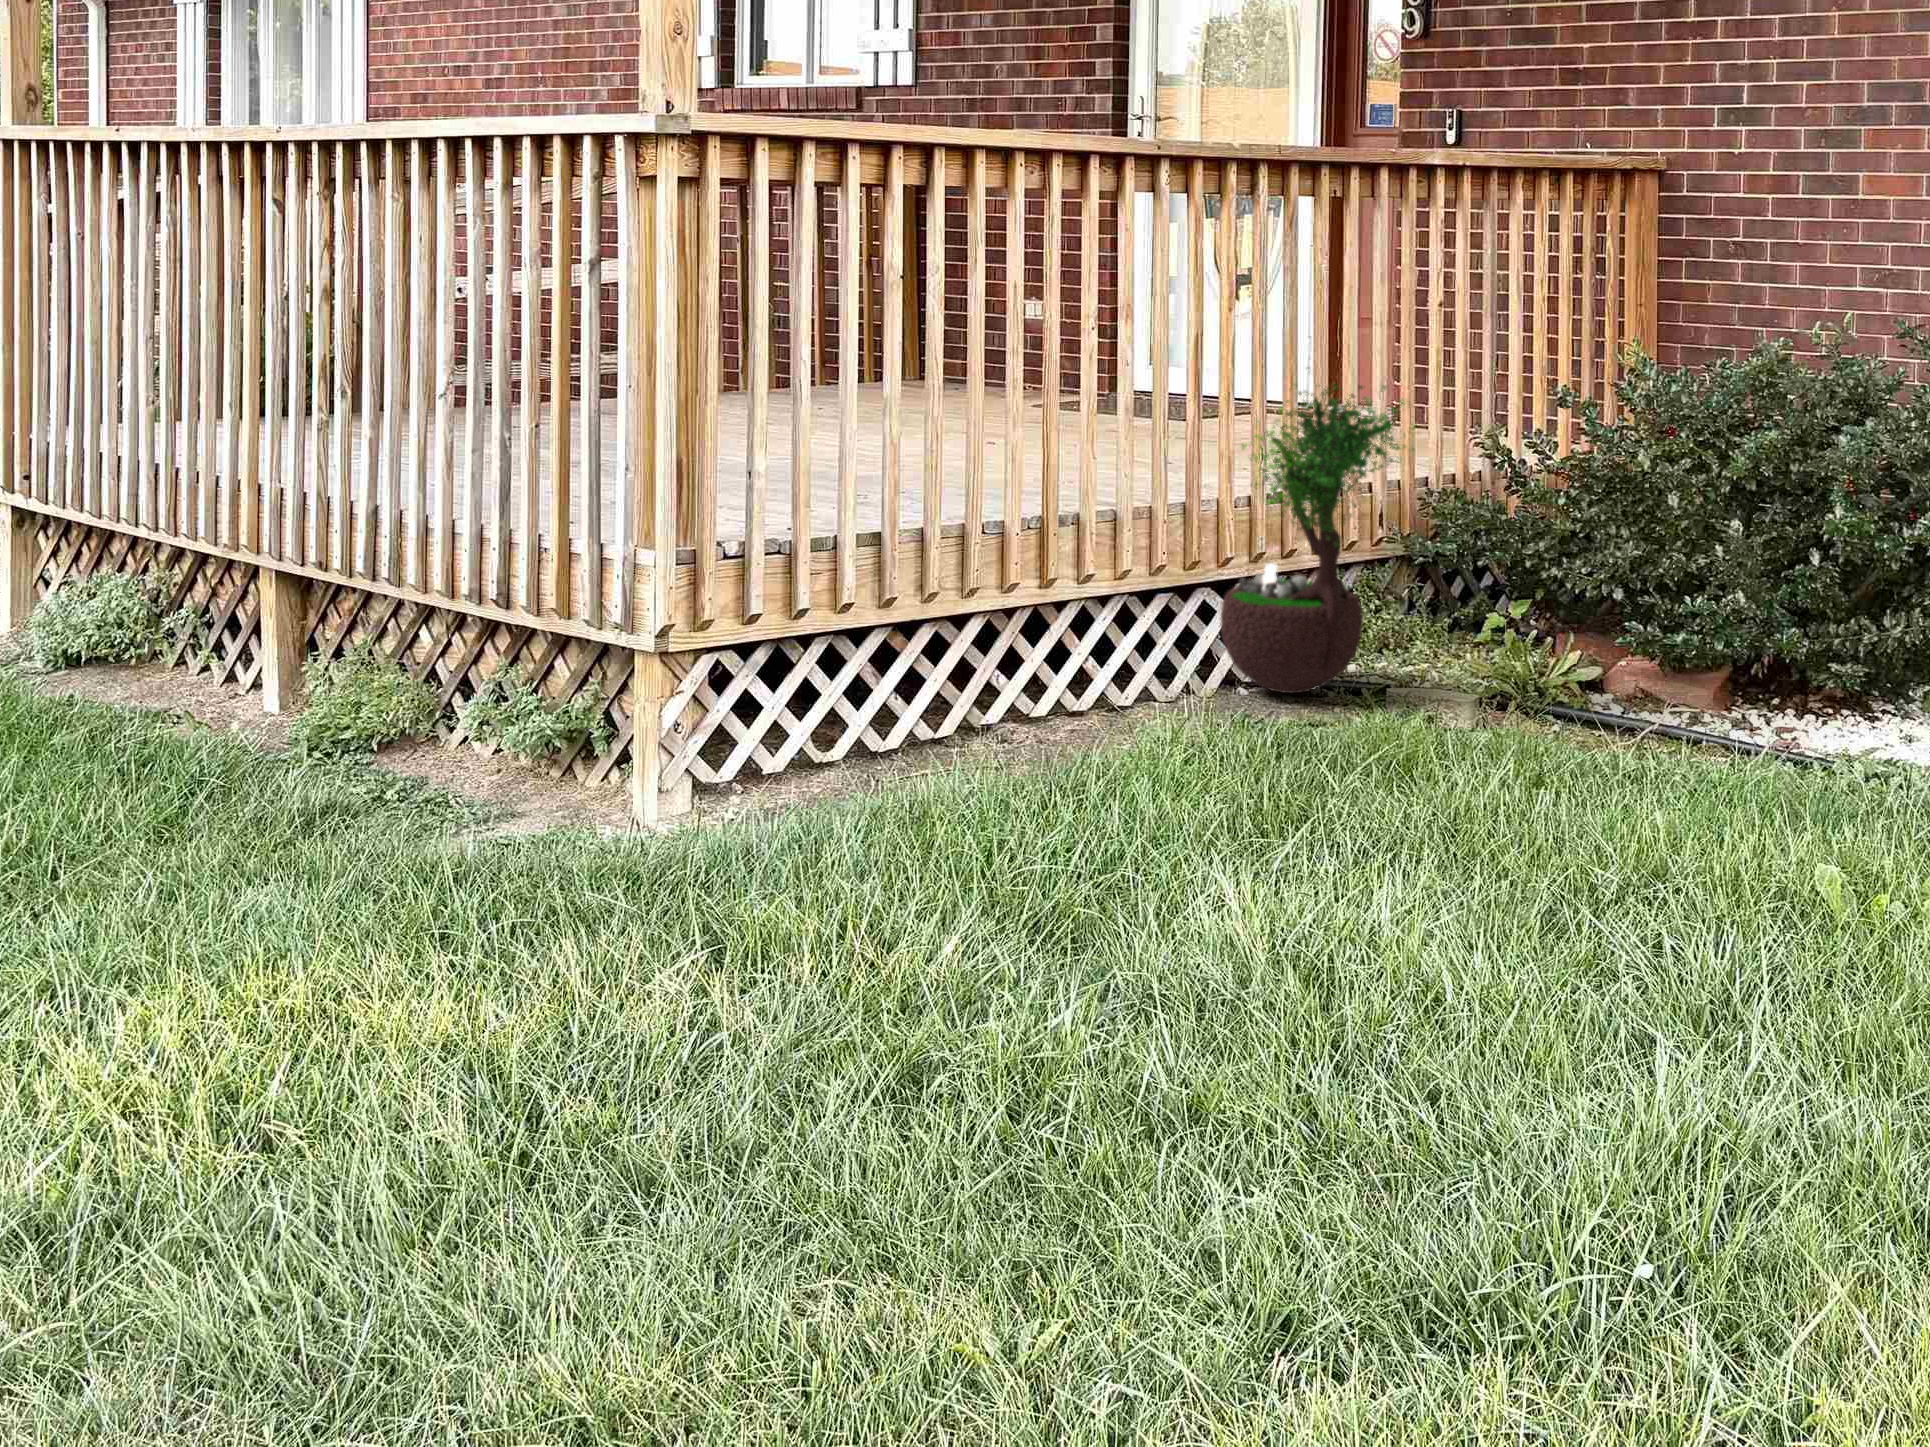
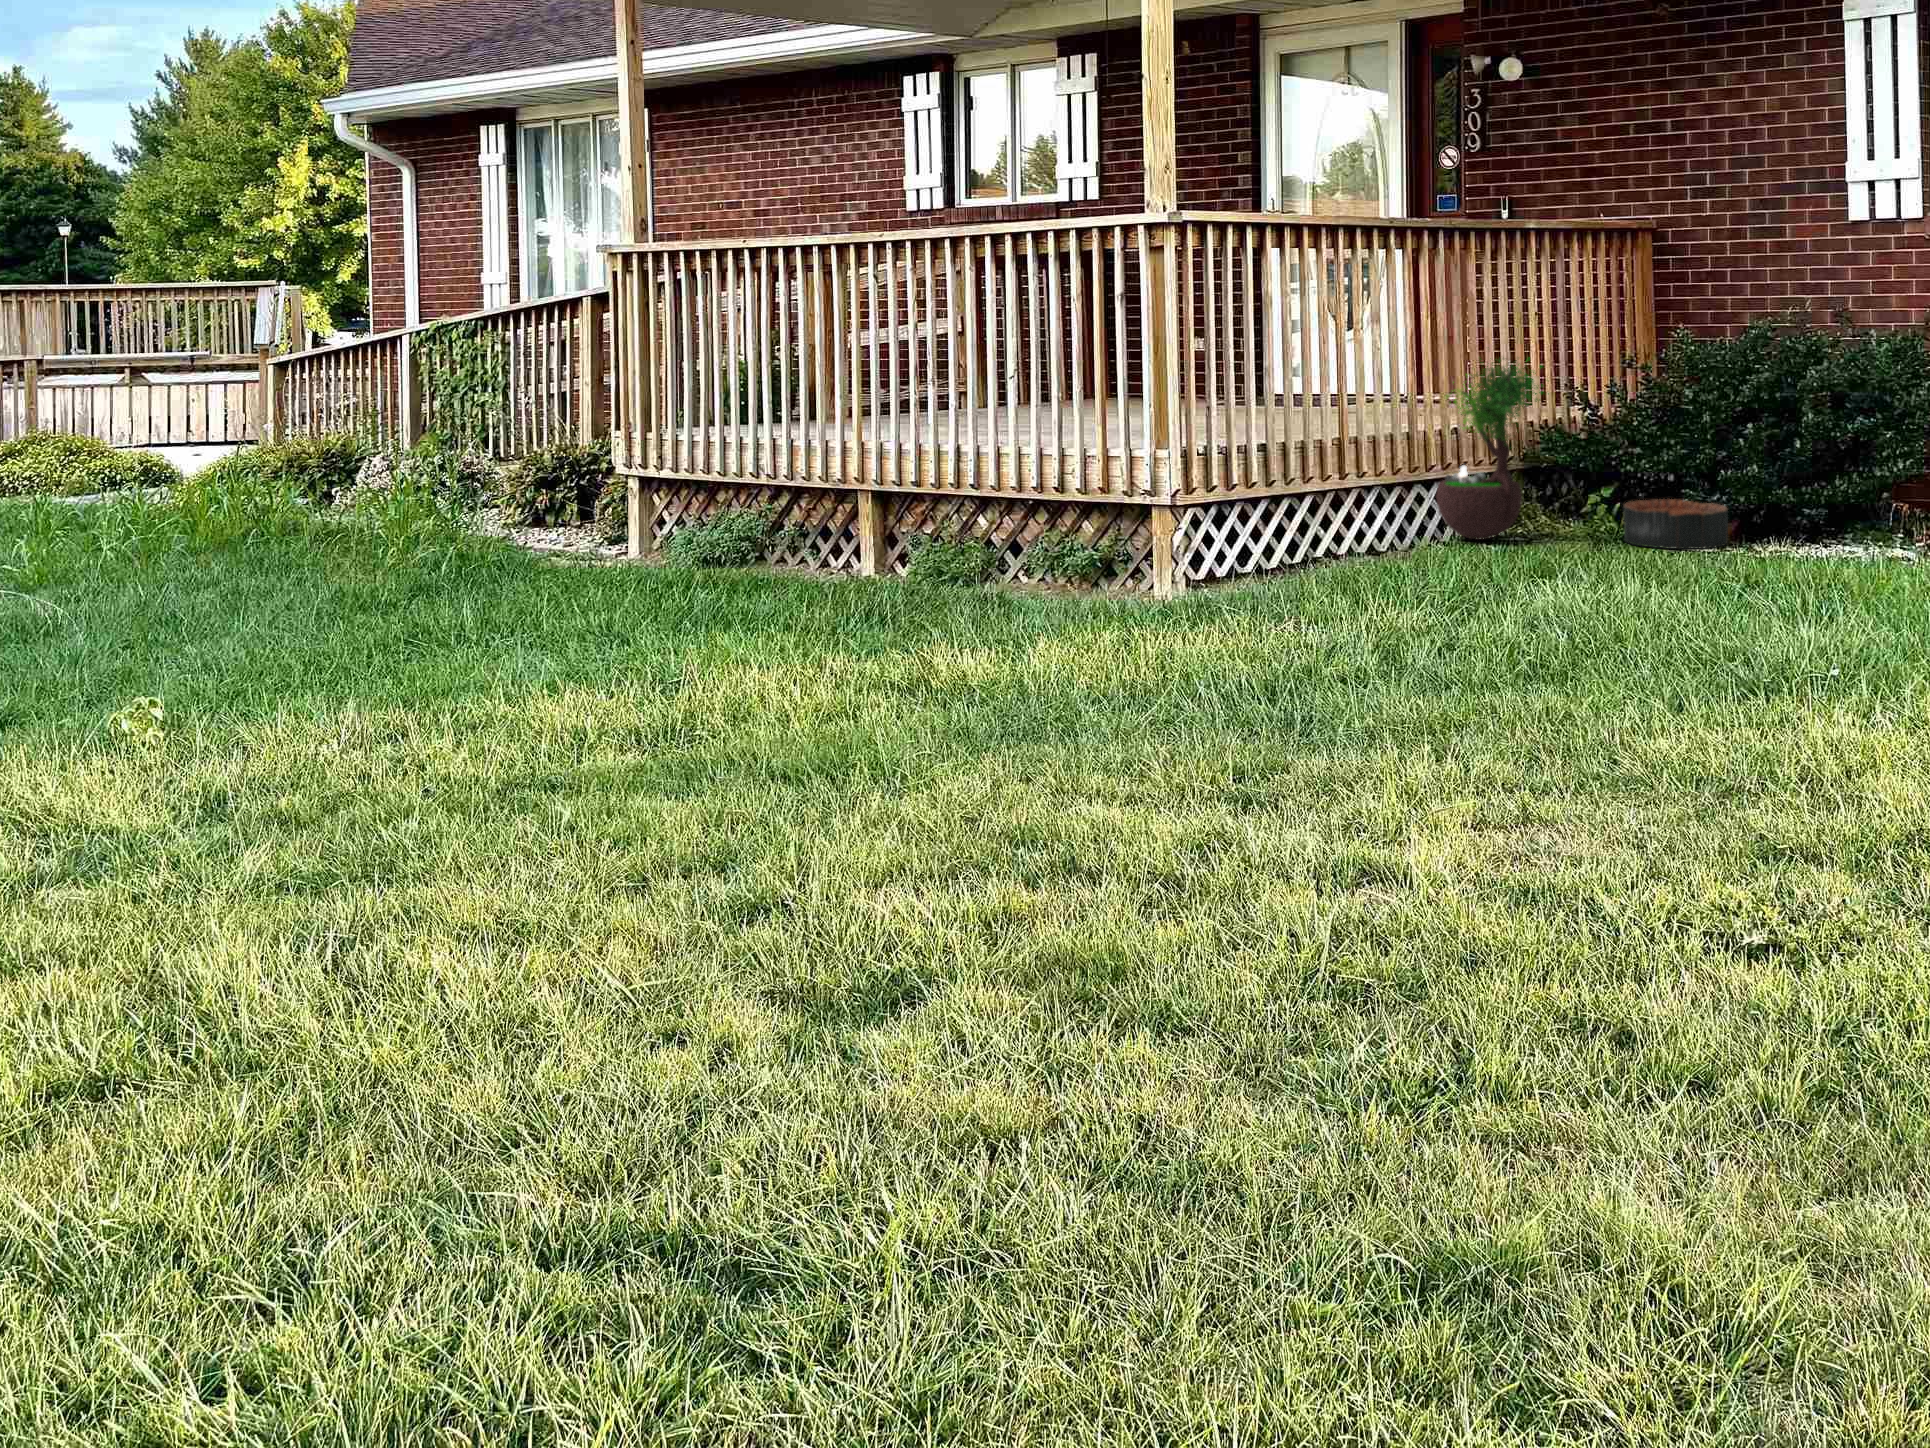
basket: none [1525,636,1699,741] -> present [1623,499,1728,549]

